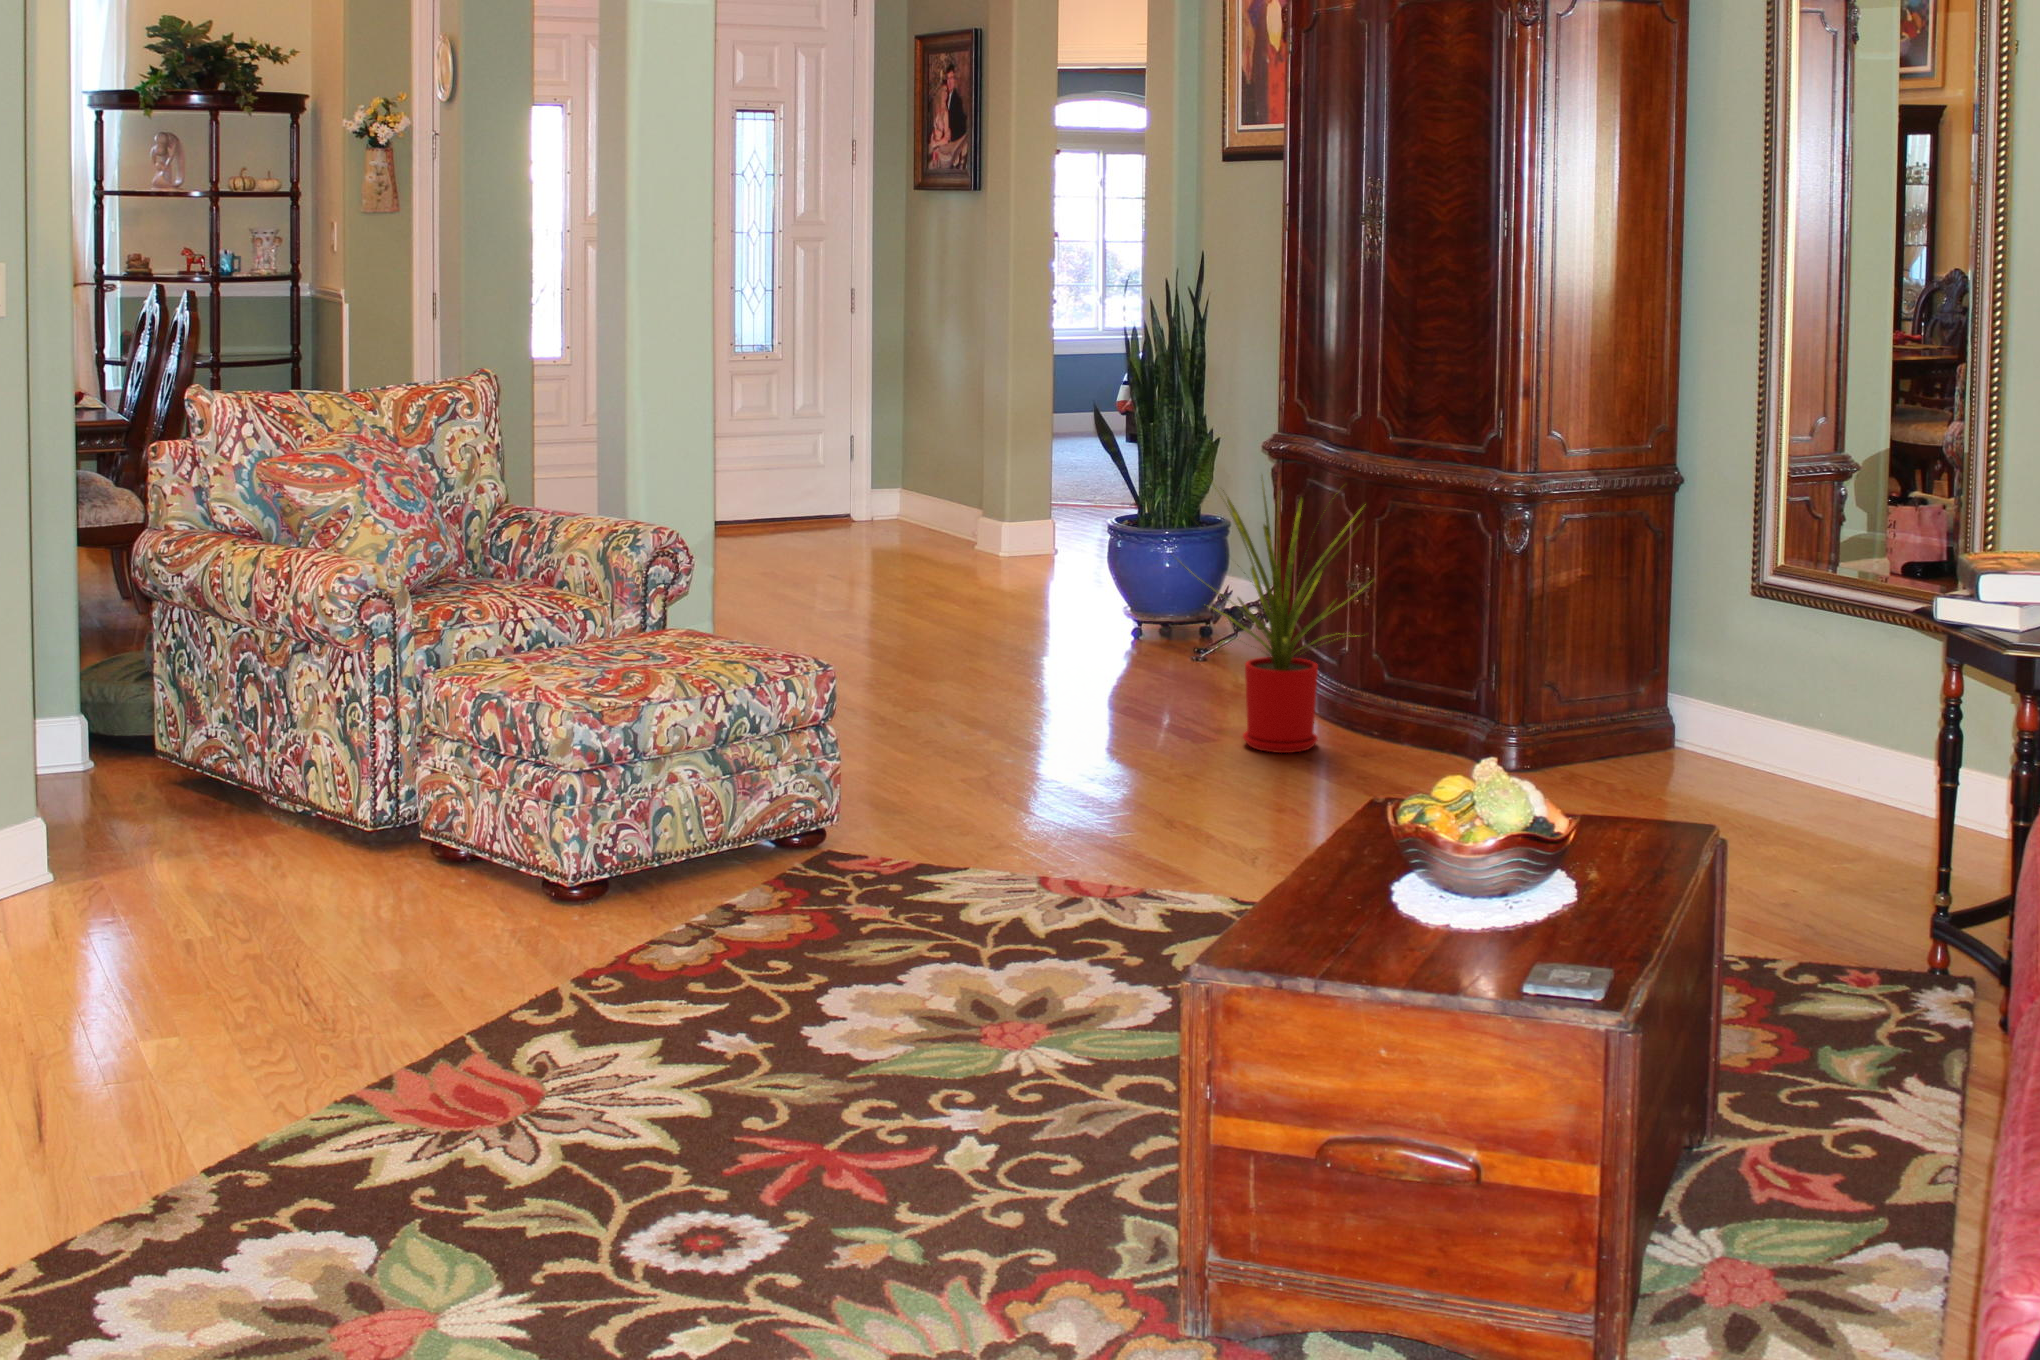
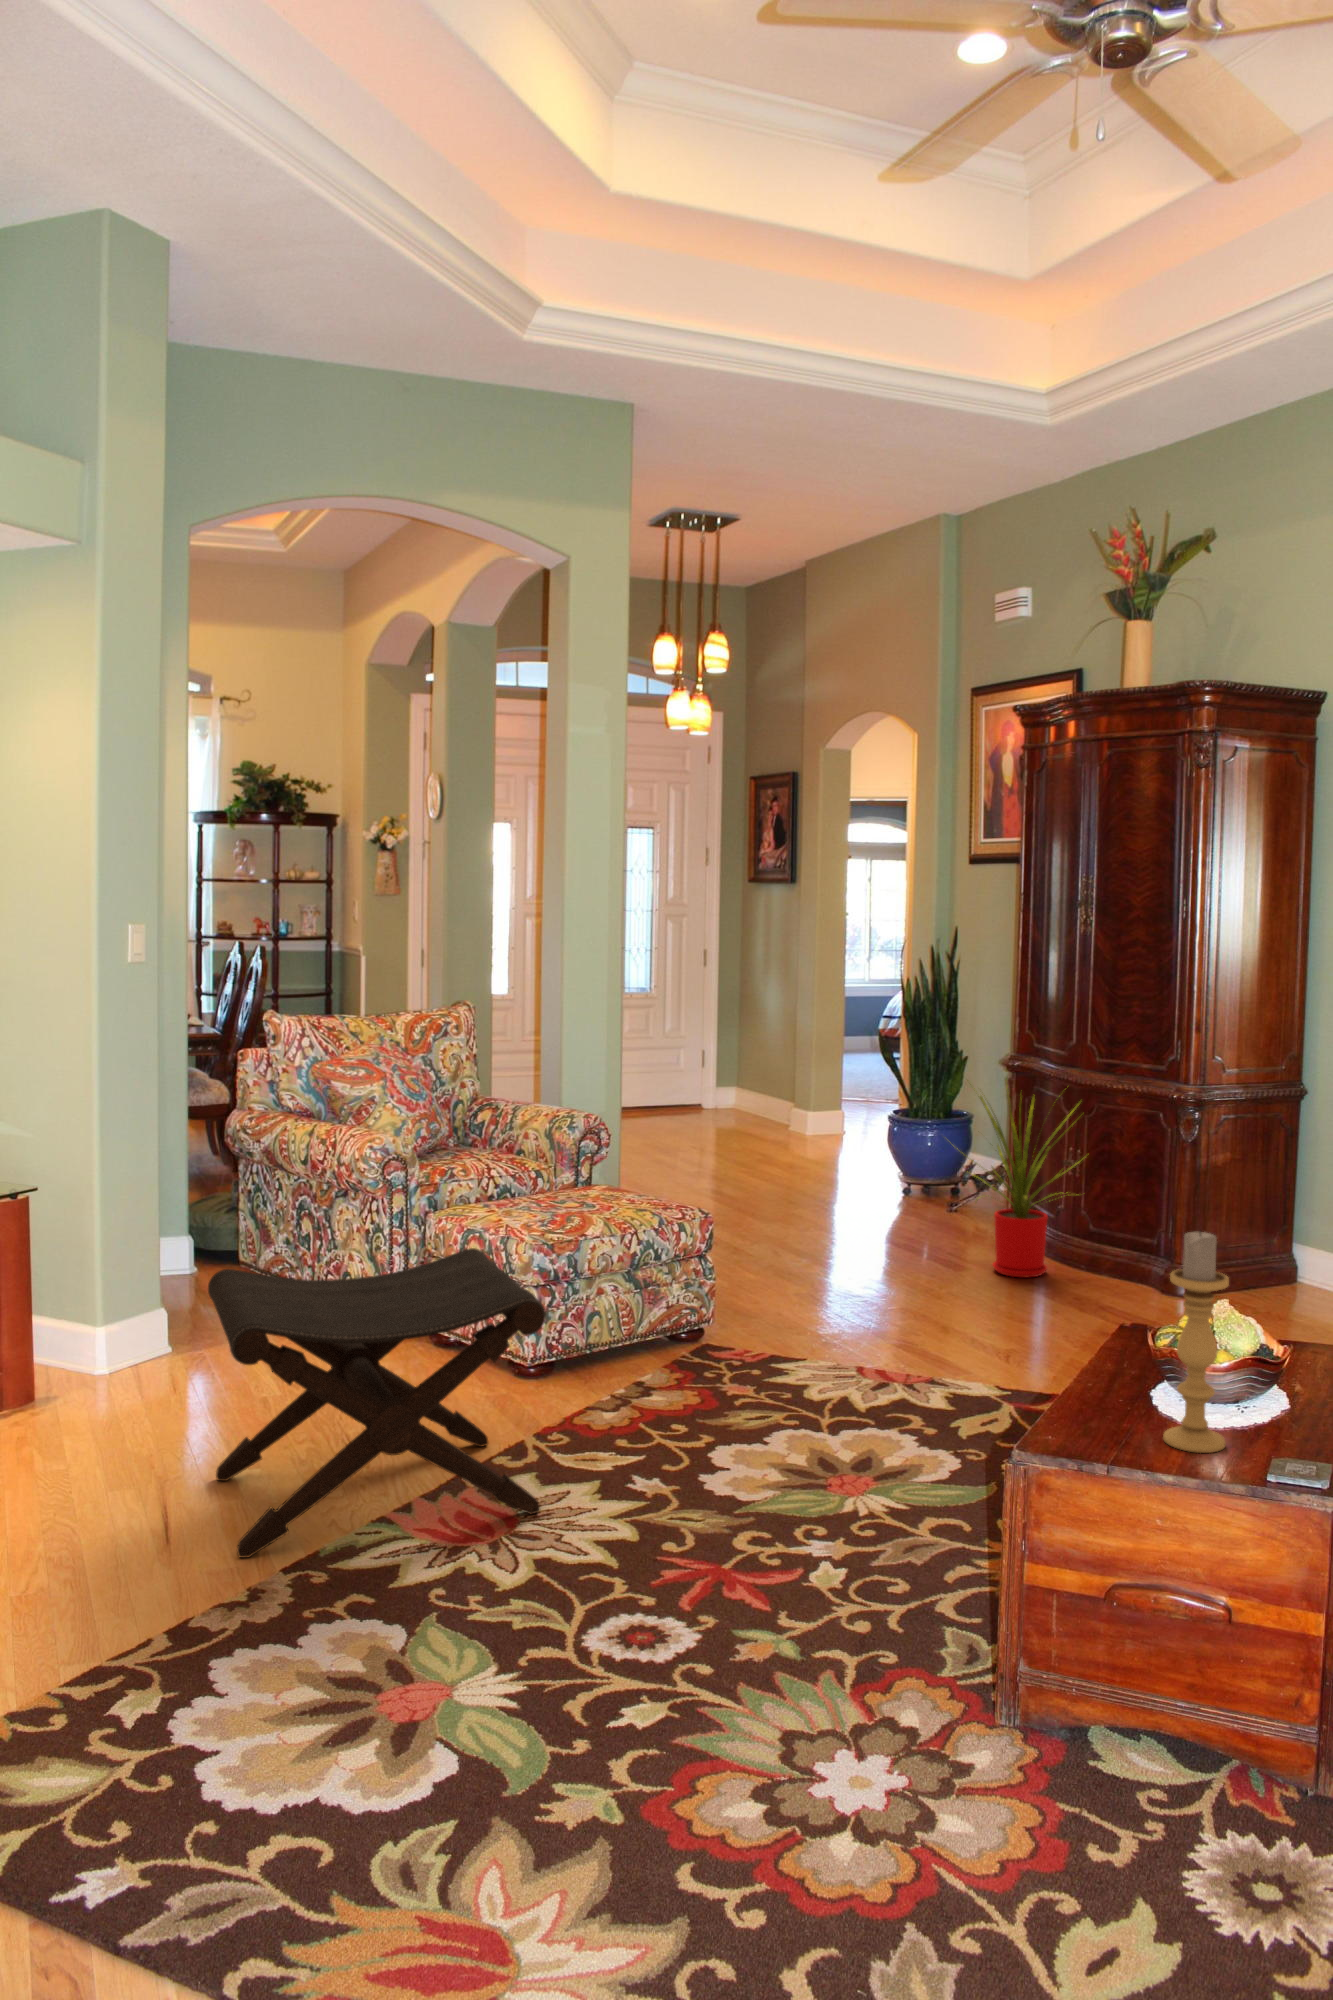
candle holder: none [1395,666,1476,959] -> present [1163,1231,1229,1453]
footstool: none [93,719,583,1160] -> present [208,1248,546,1558]

